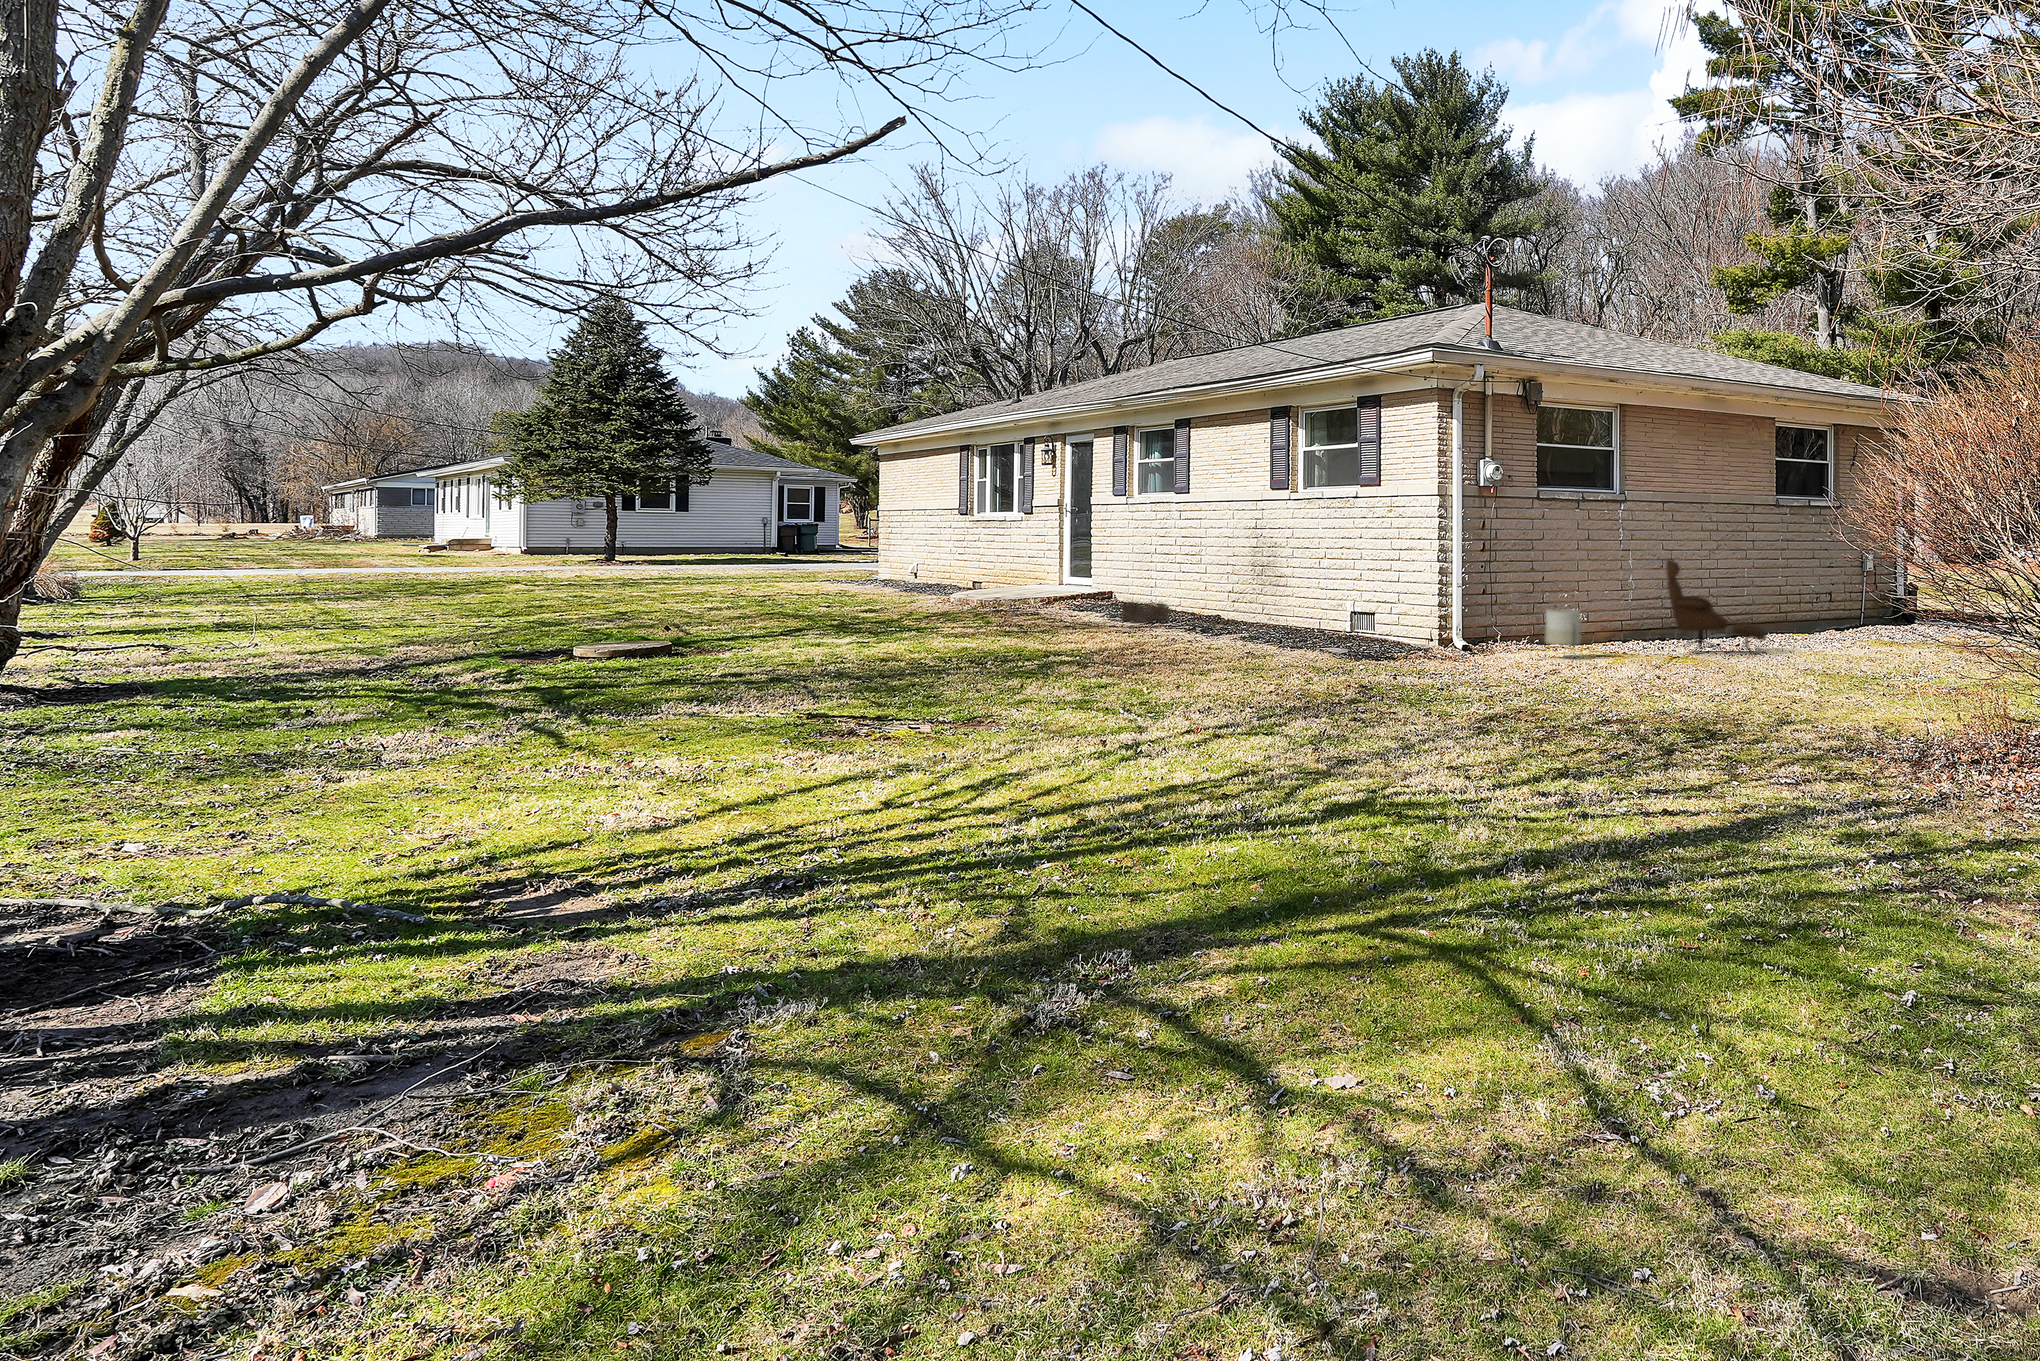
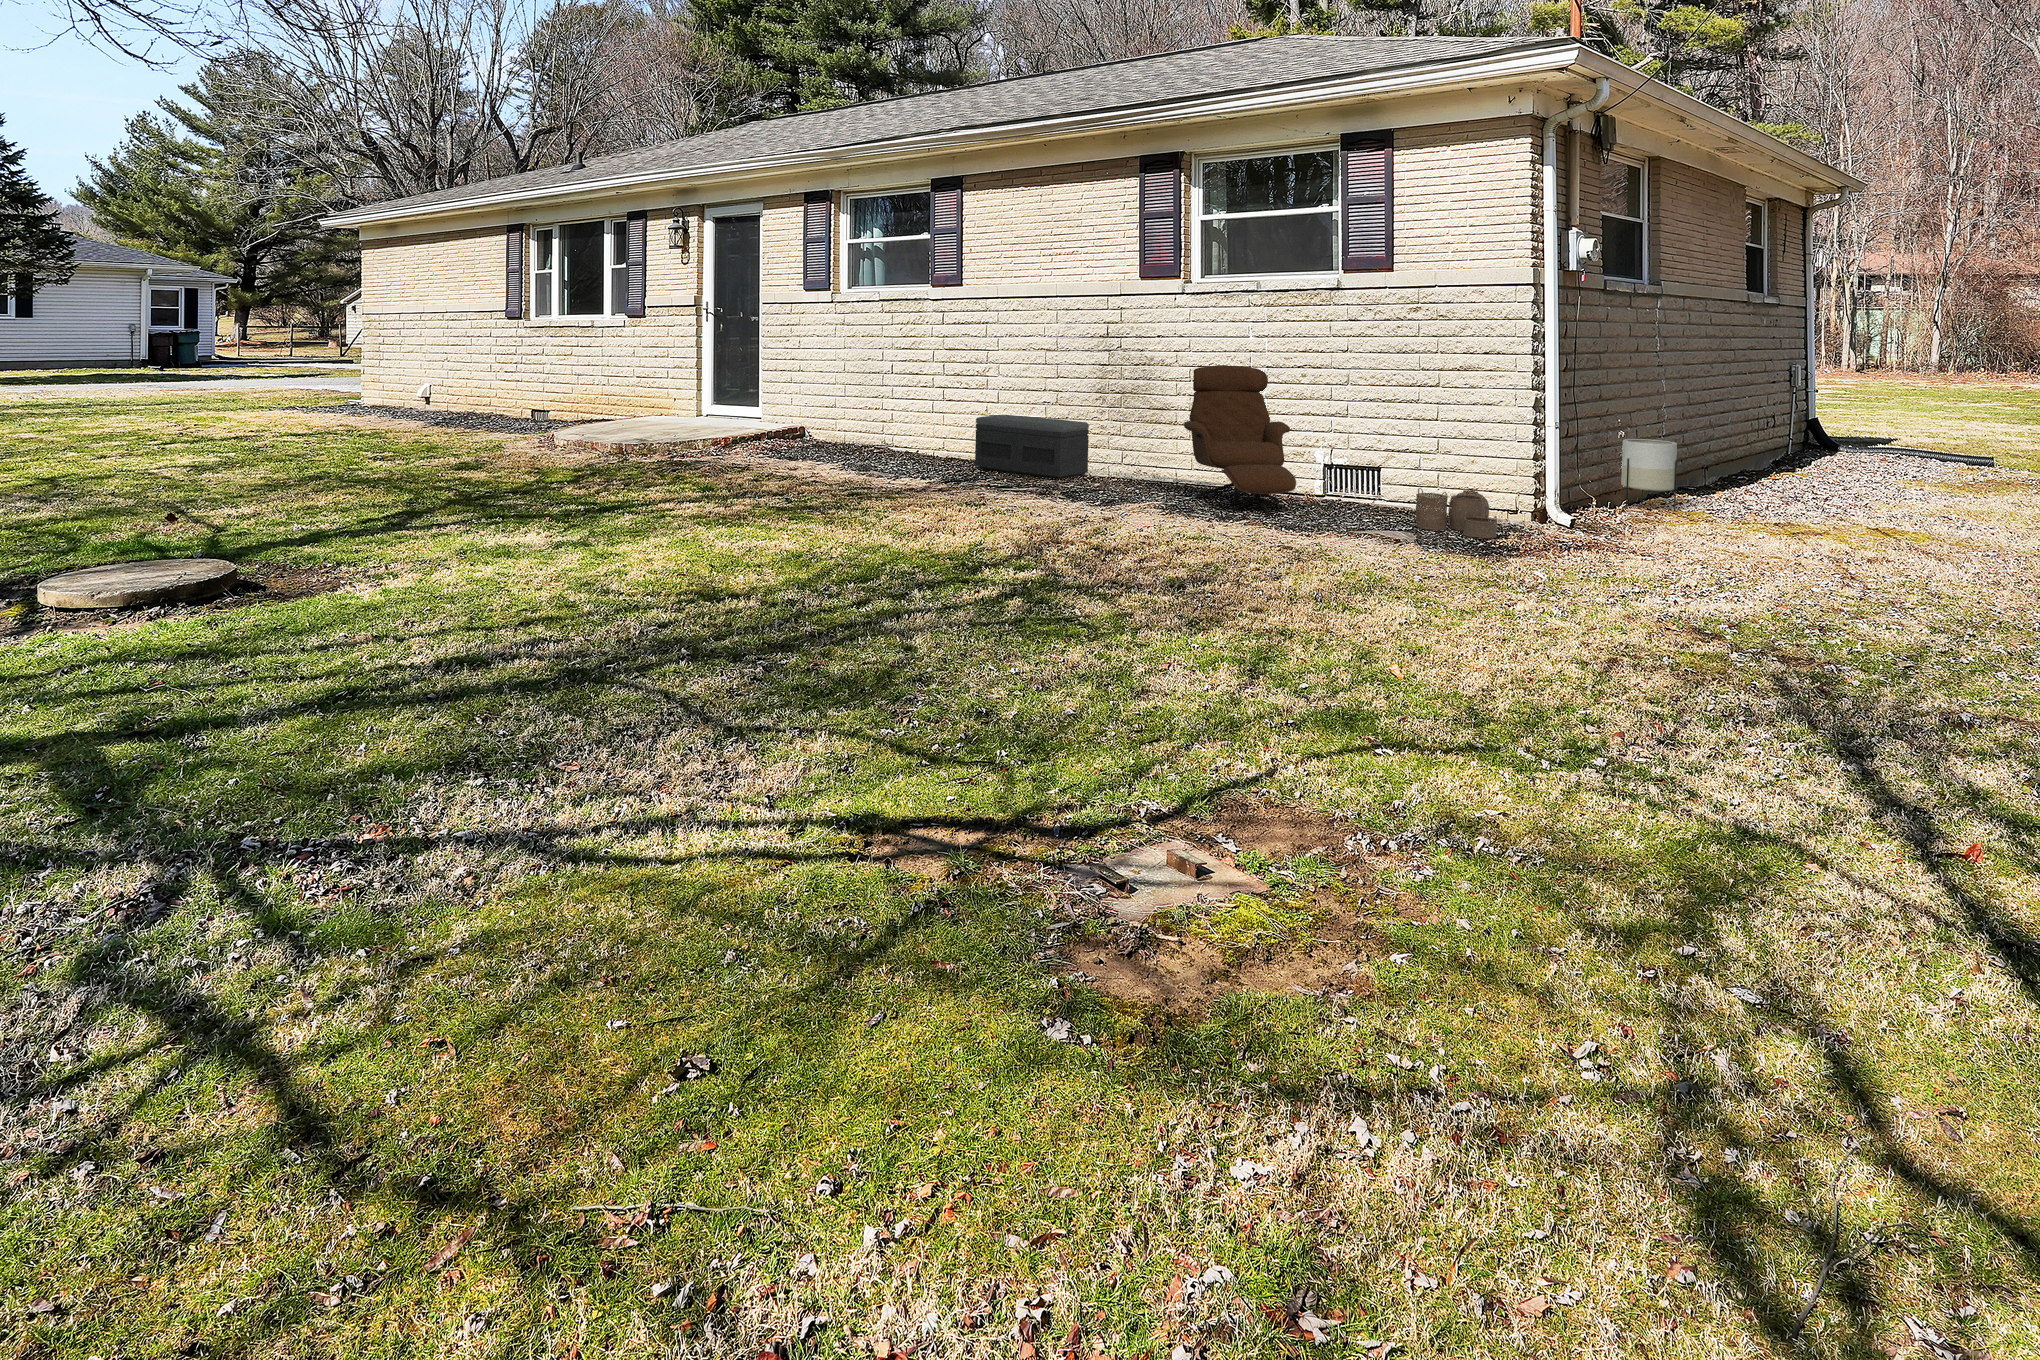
lounge chair: present [1666,559,1766,654] -> present [1184,366,1296,514]
storage bench: none [1176,590,1243,634] -> present [975,415,1089,479]
woven basket: present [1122,602,1170,623] -> present [1416,487,1497,538]

